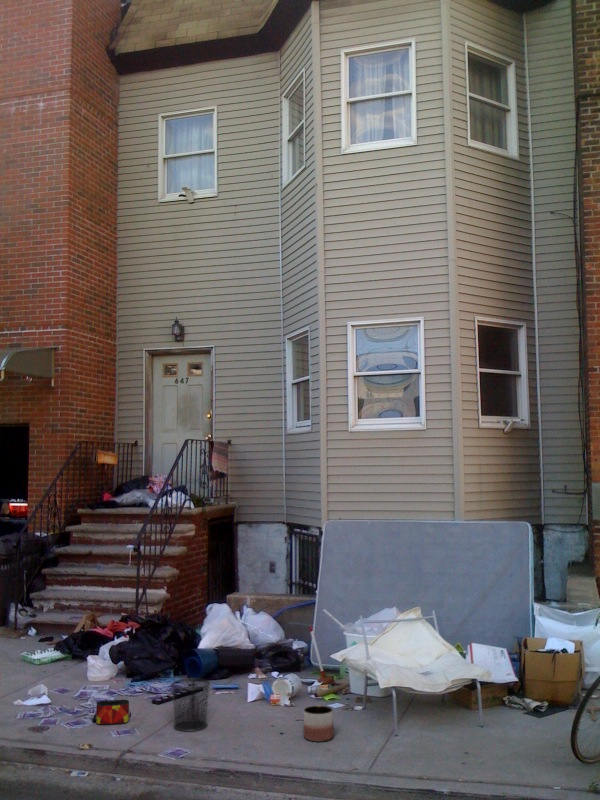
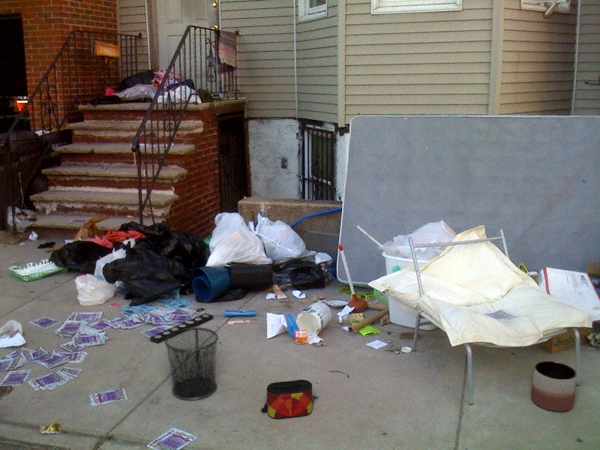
bag: present [92,700,131,725] -> present [261,380,314,419]
planter: present [304,706,333,742] -> present [531,361,577,412]

